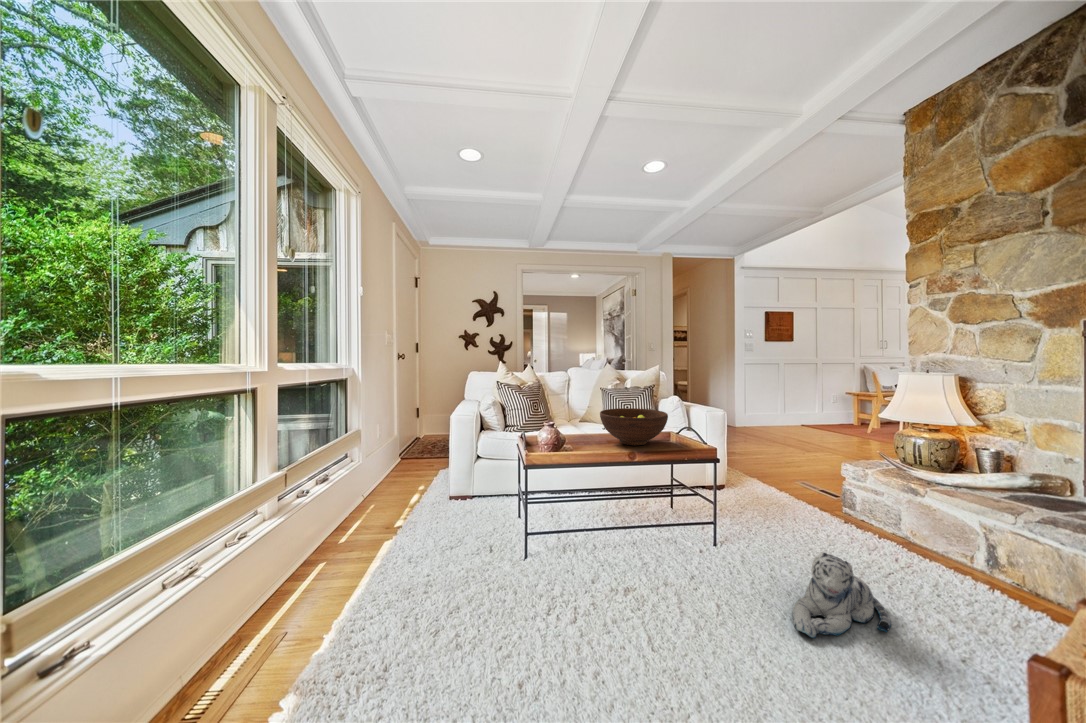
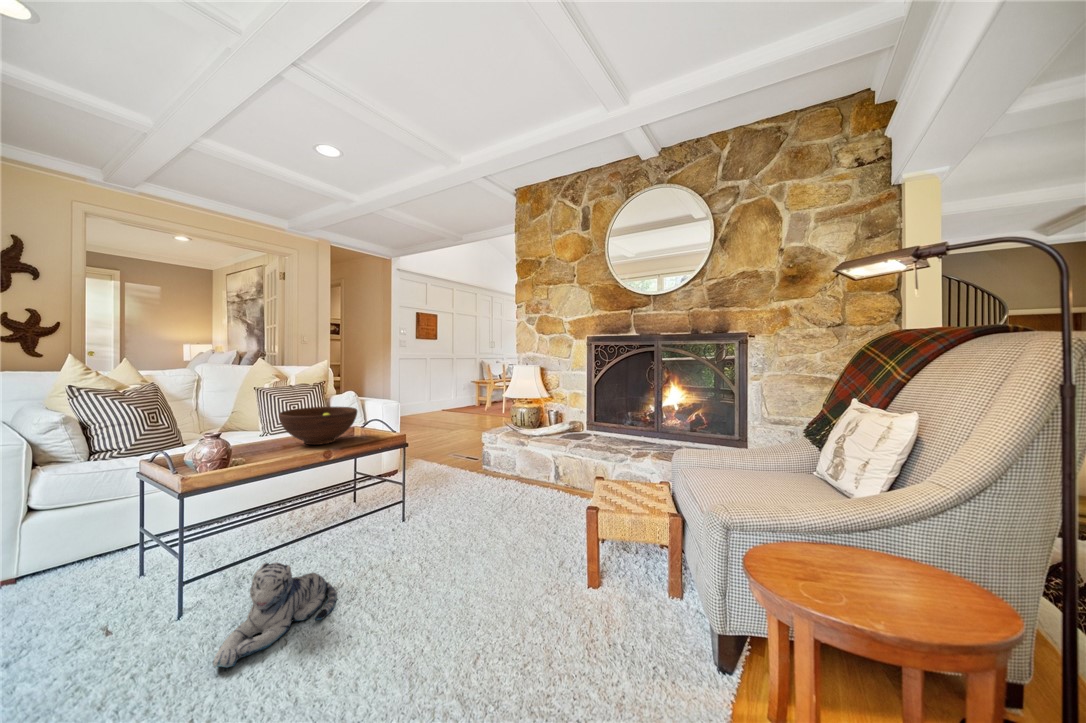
plush toy: present [792,552,891,638] -> present [213,562,337,668]

